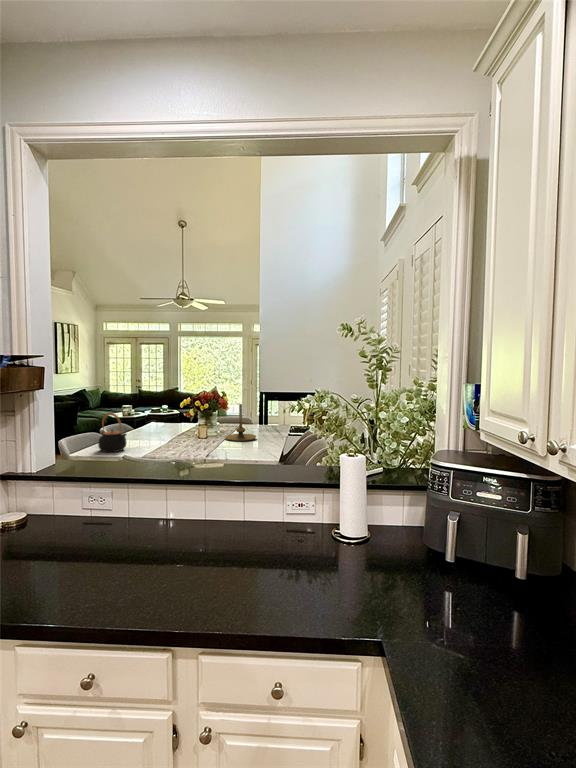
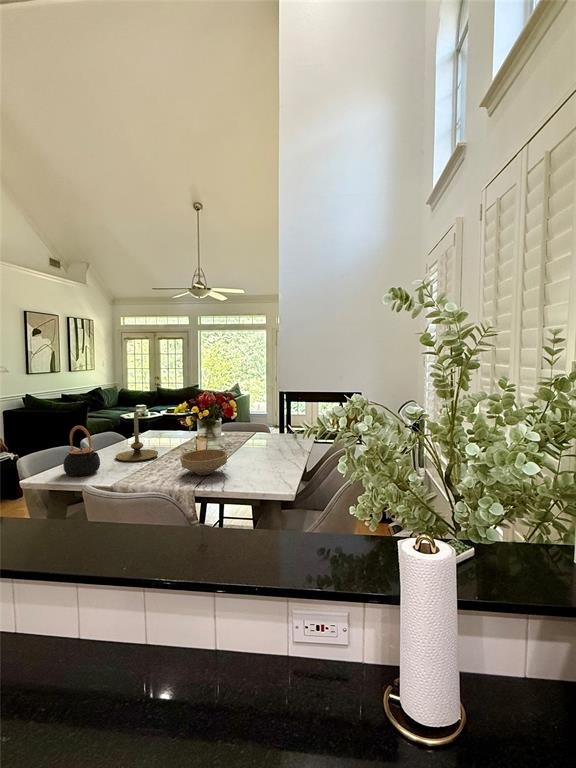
candle holder: present [225,404,256,441] -> present [116,412,158,461]
bowl: none [190,432,227,451] -> present [180,449,228,475]

